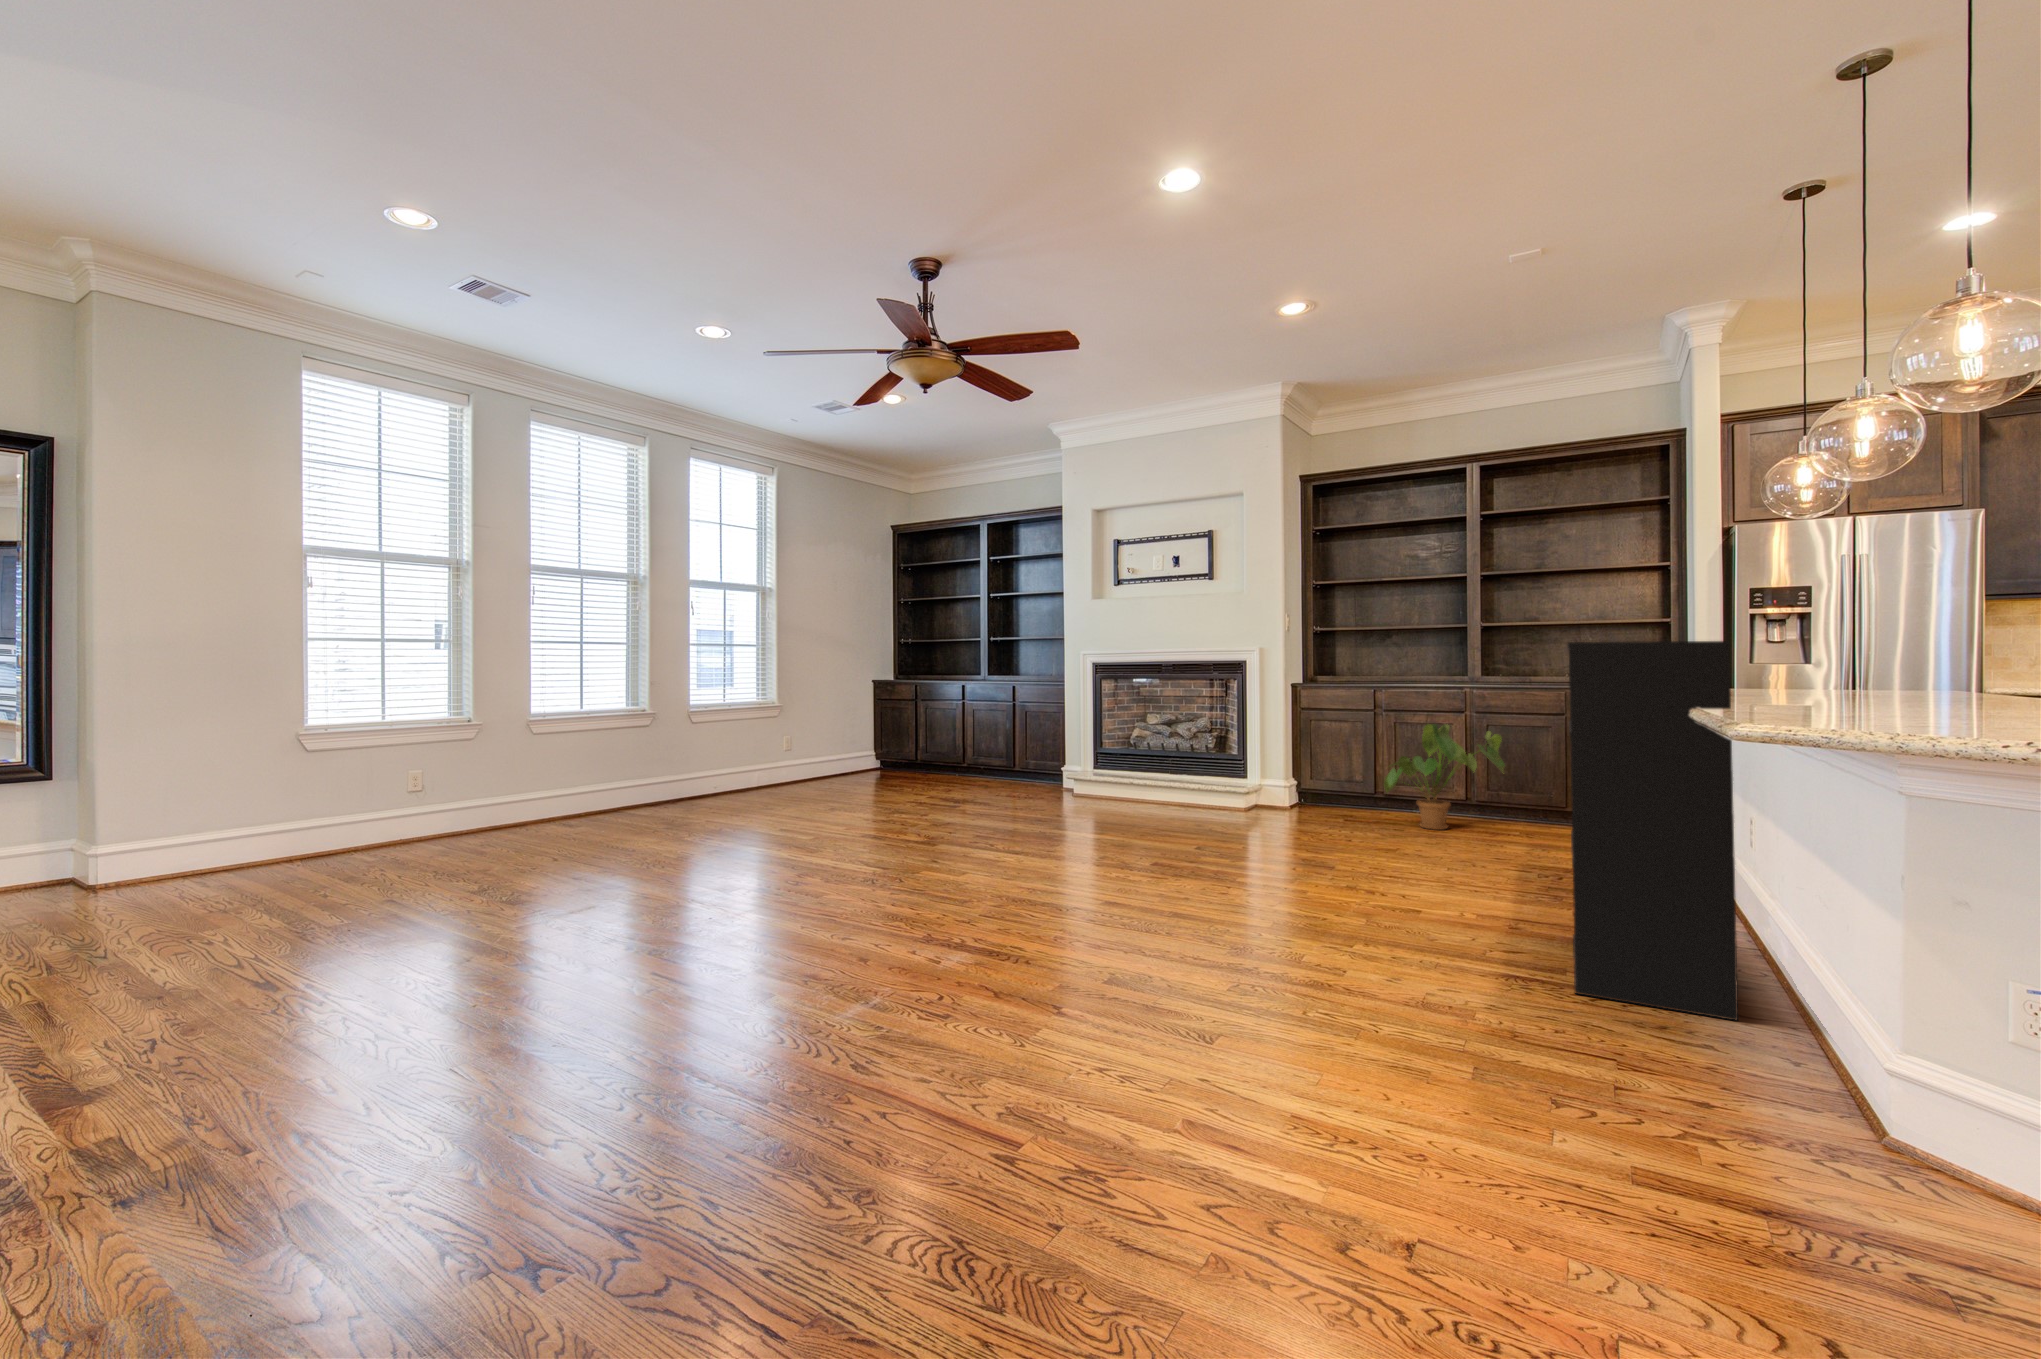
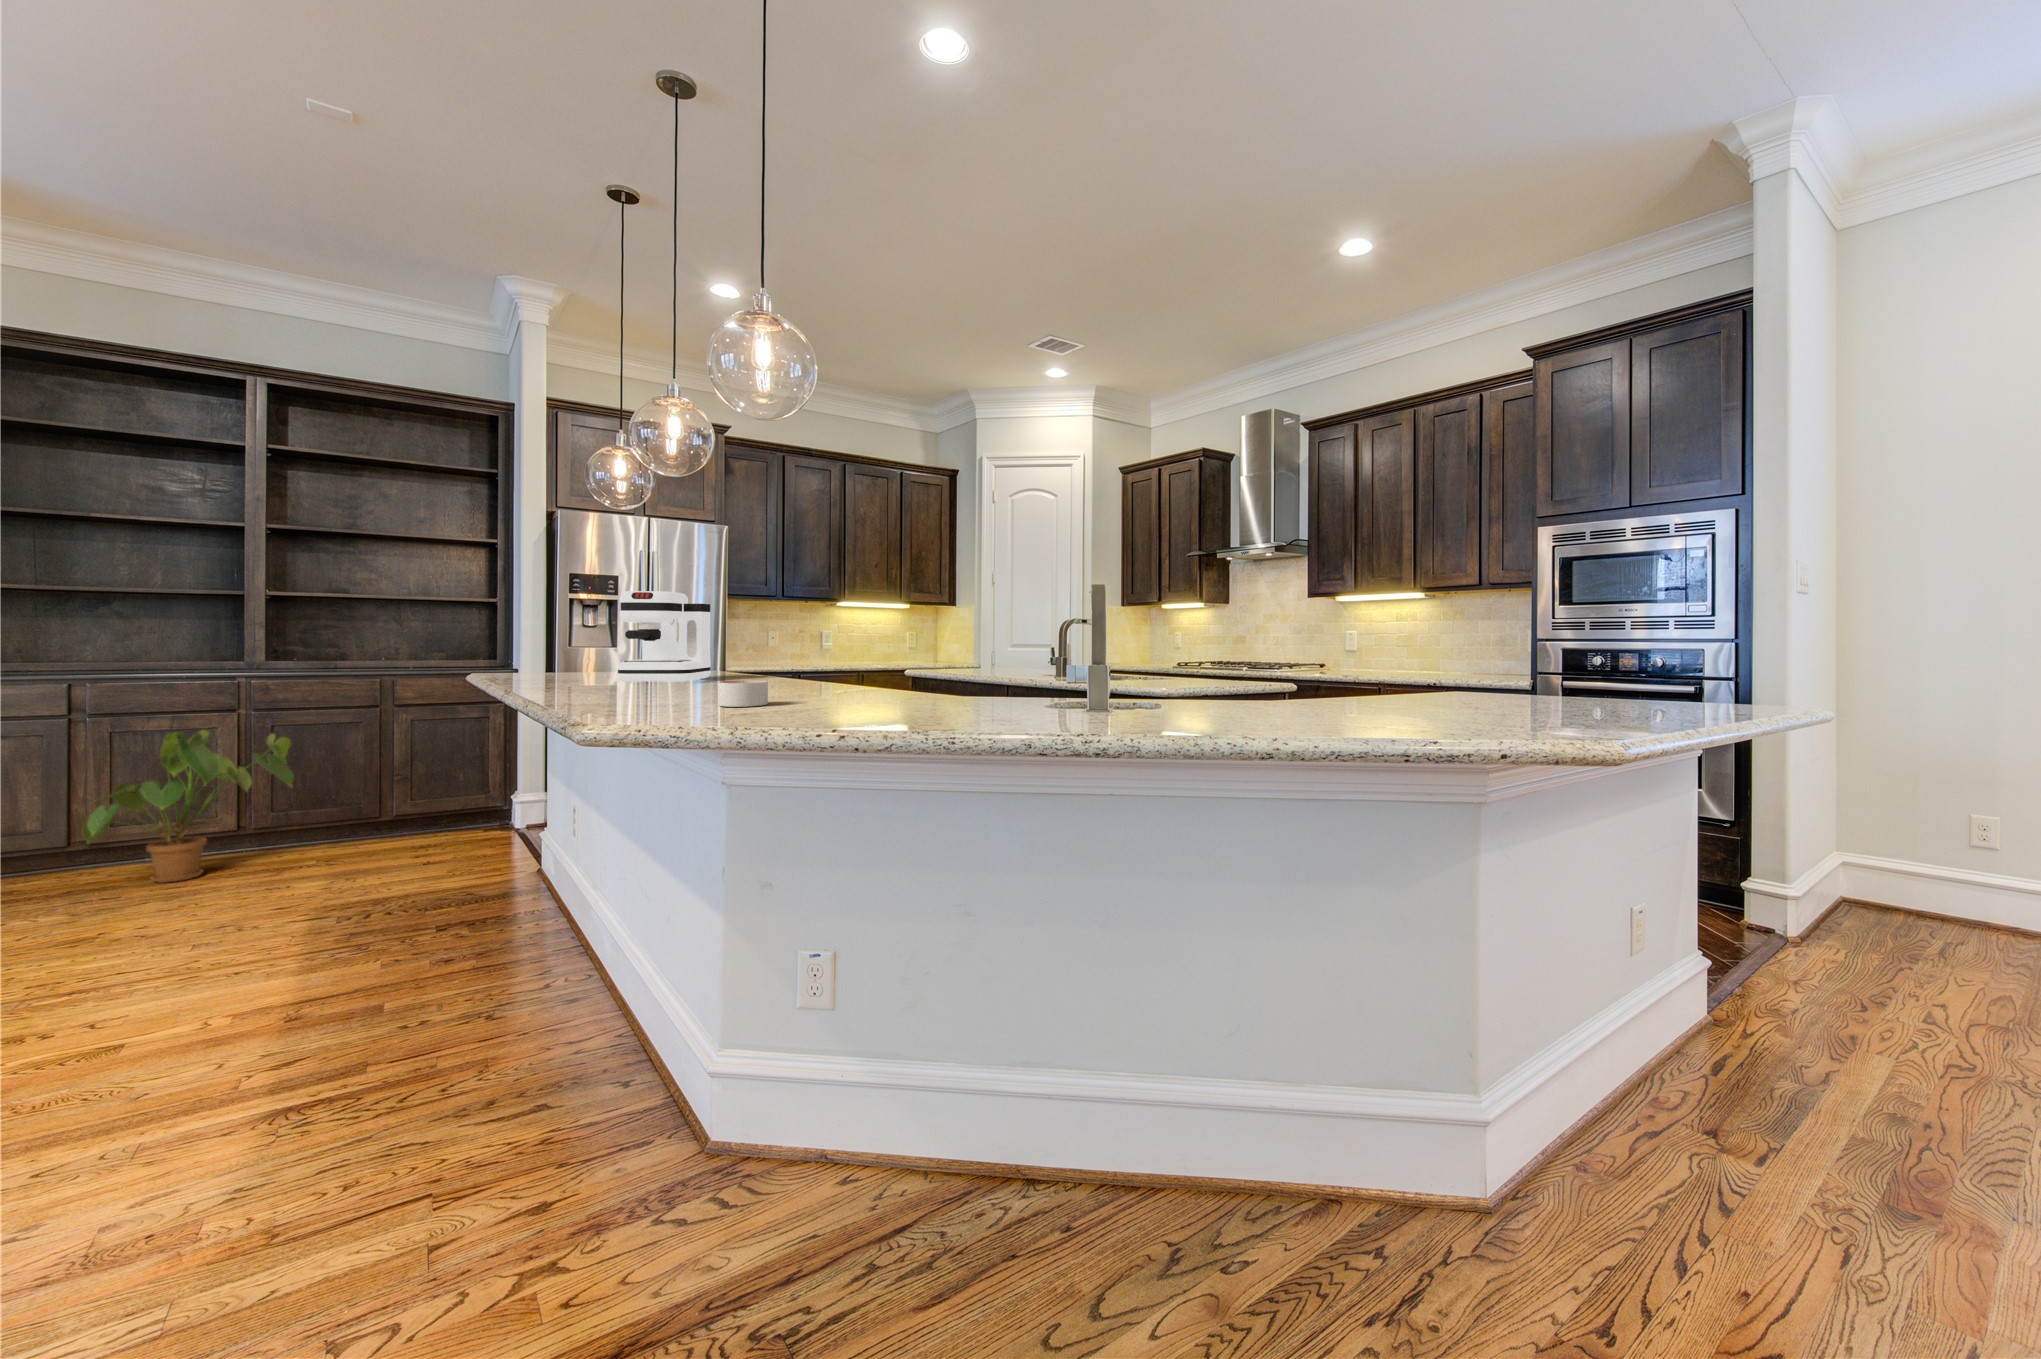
coffee maker: none [1796,601,1925,700] -> present [617,591,711,683]
bookshelf: present [1567,641,1738,1021] -> none [374,629,567,1099]
candle: none [1906,691,1980,718] -> present [718,680,768,707]

